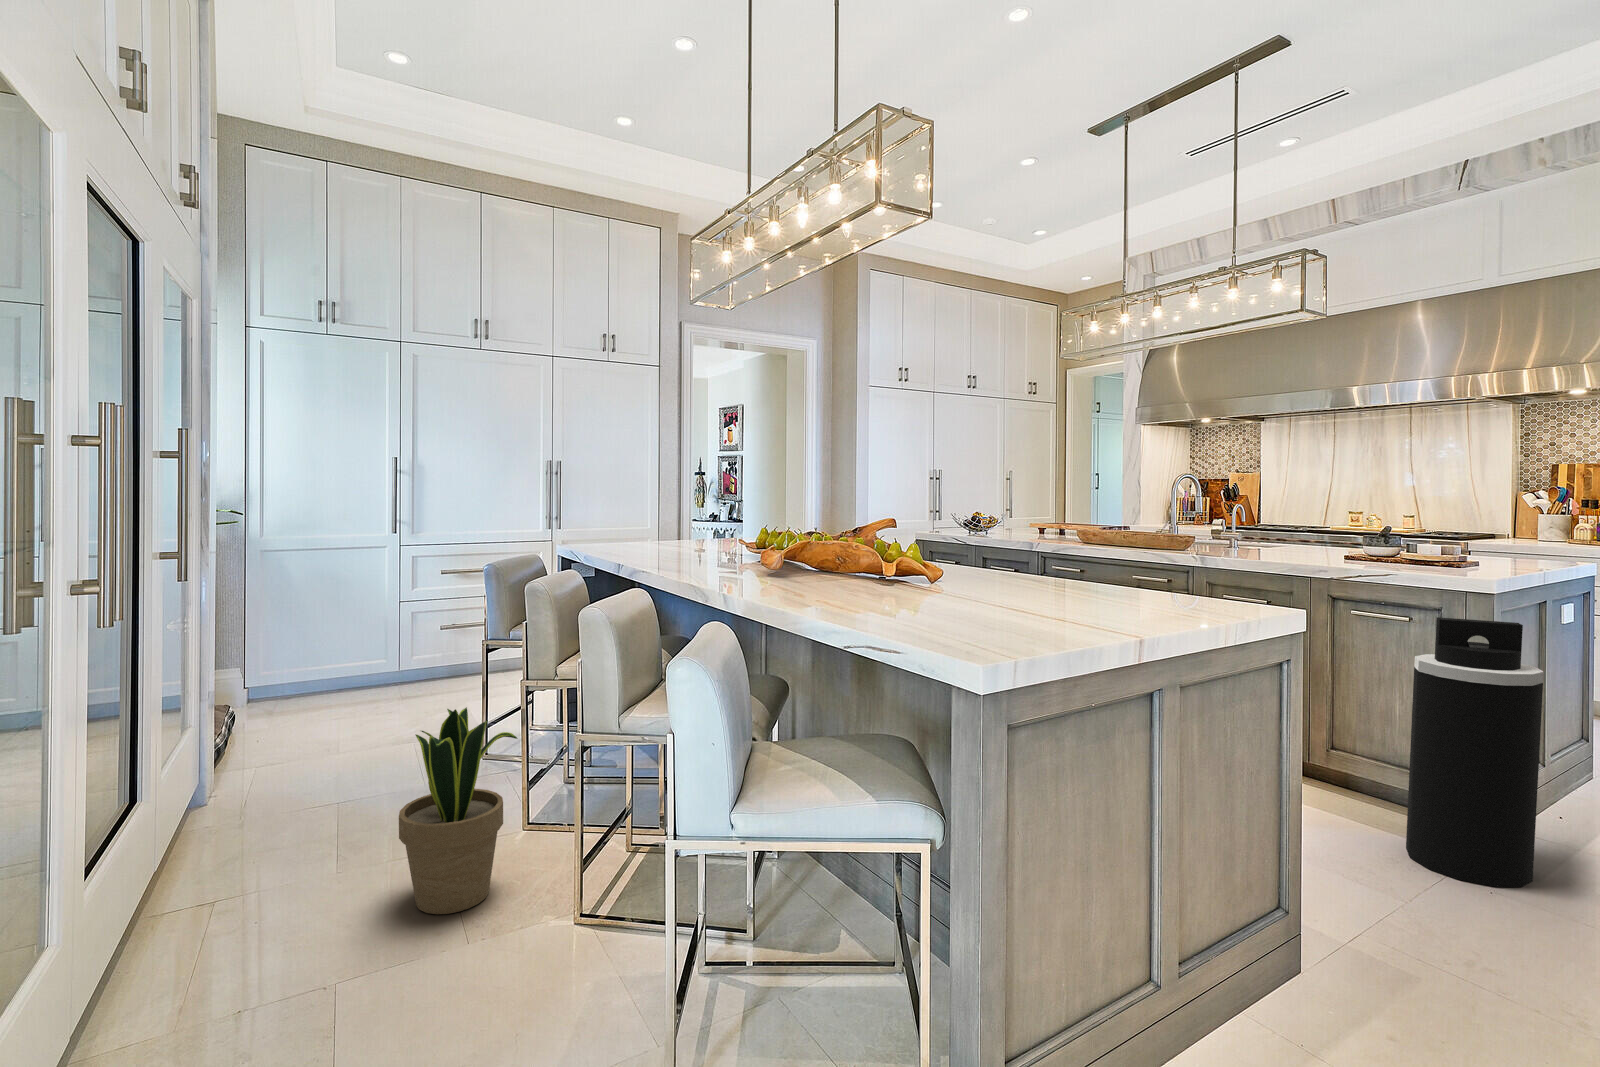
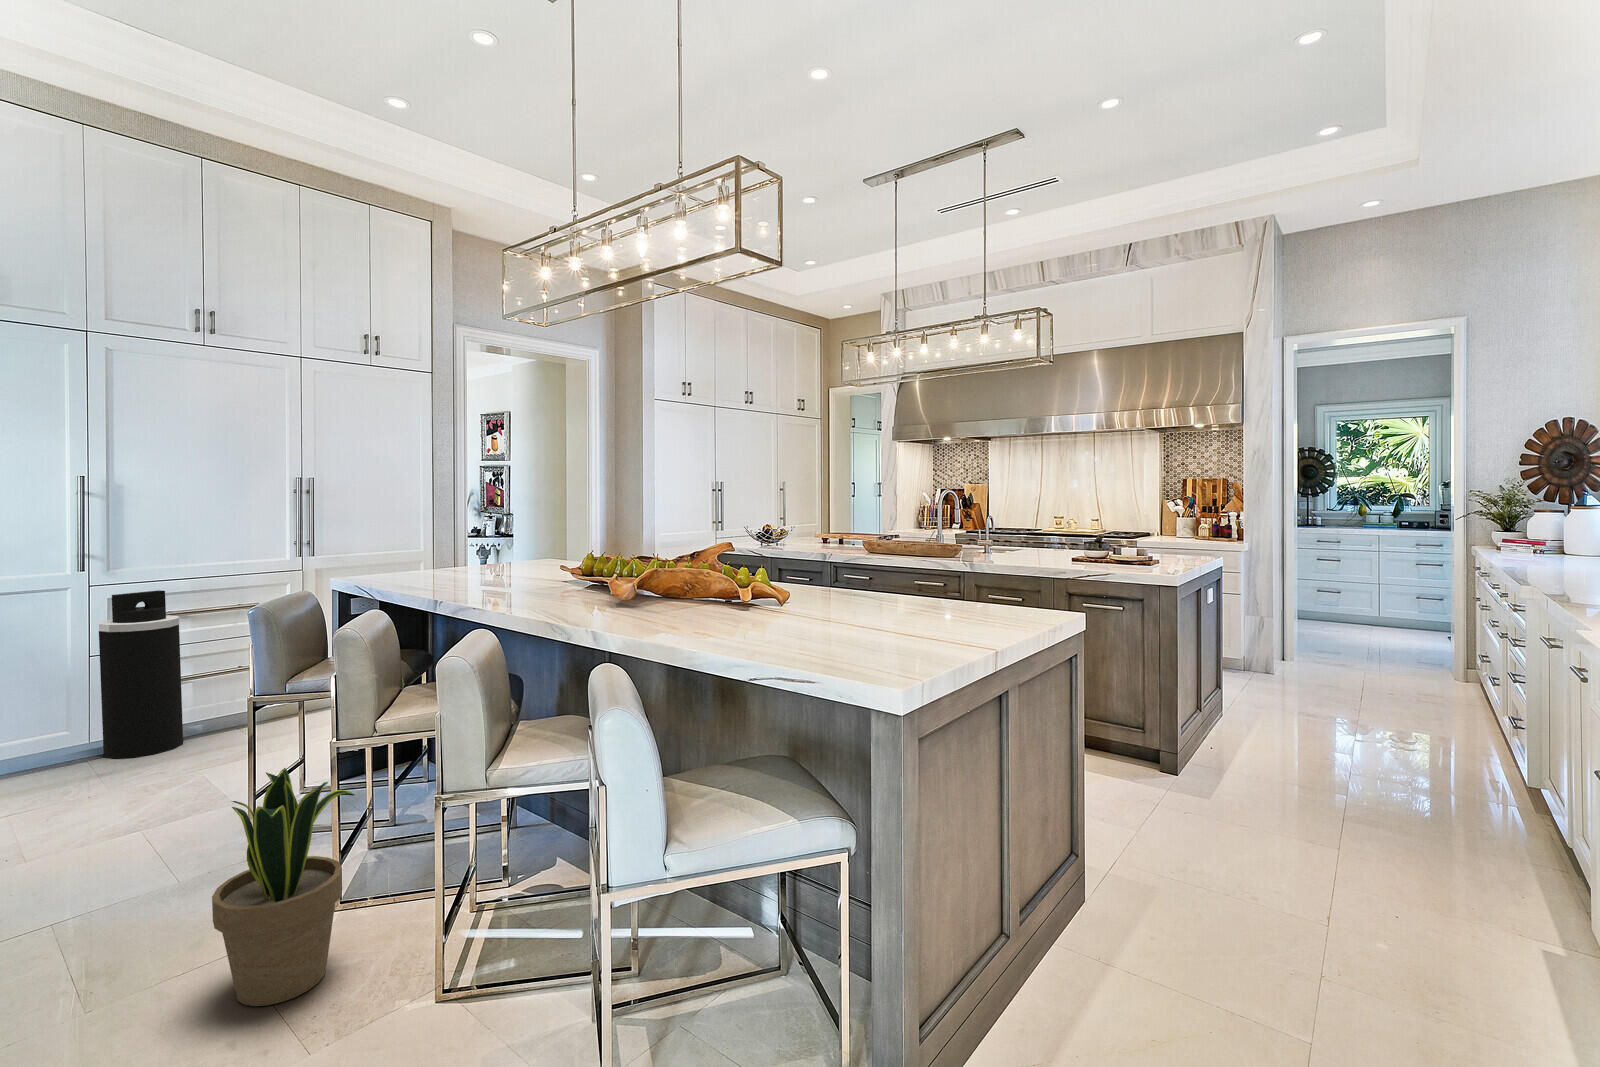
trash can: present [1406,617,1544,887] -> present [99,590,183,759]

